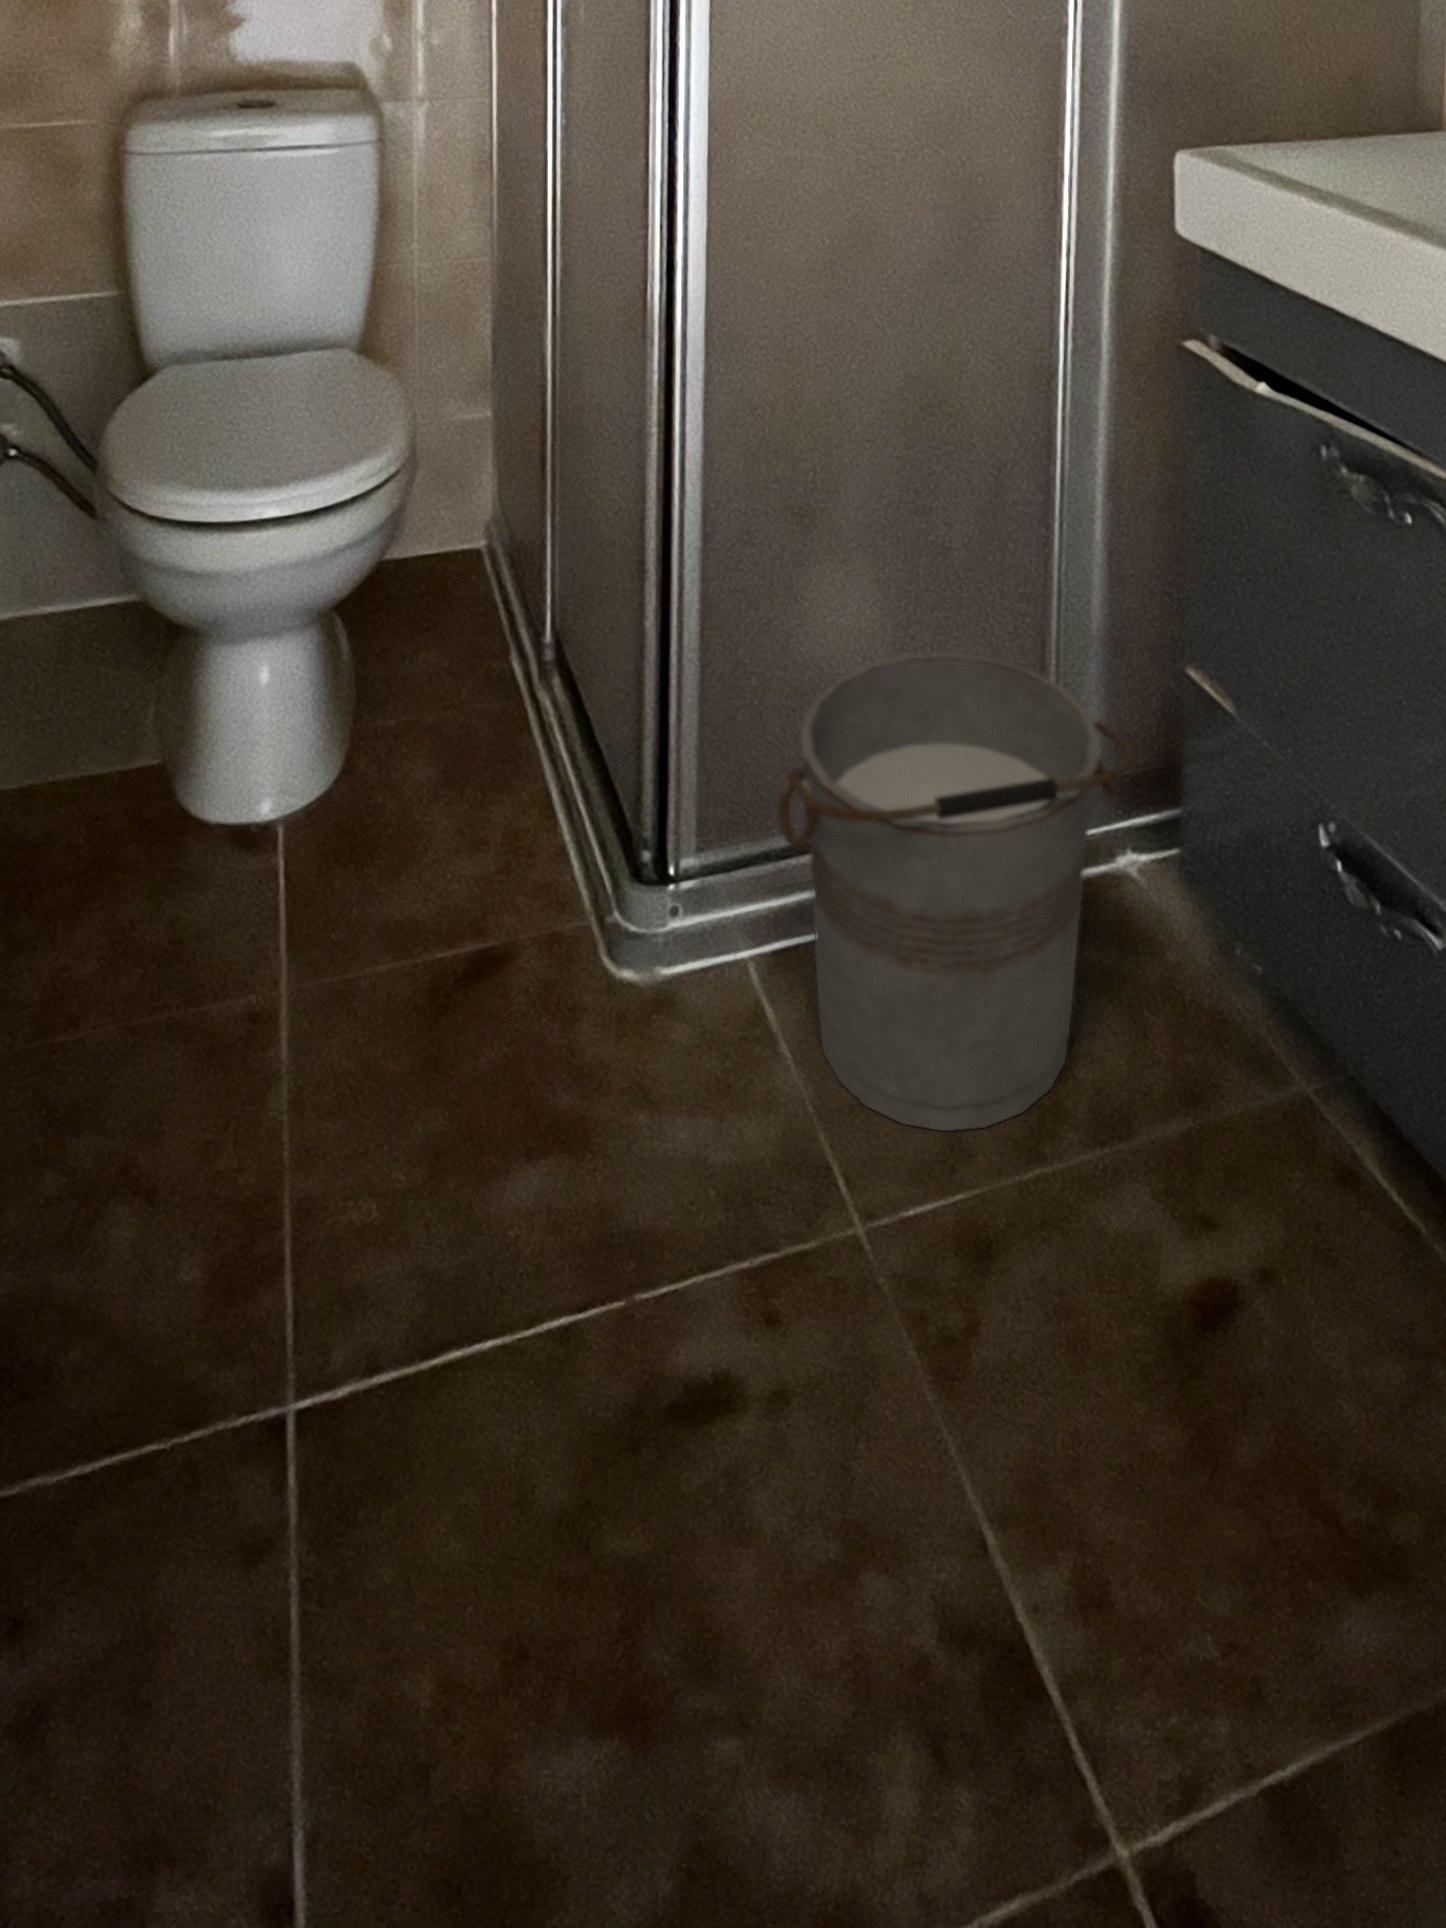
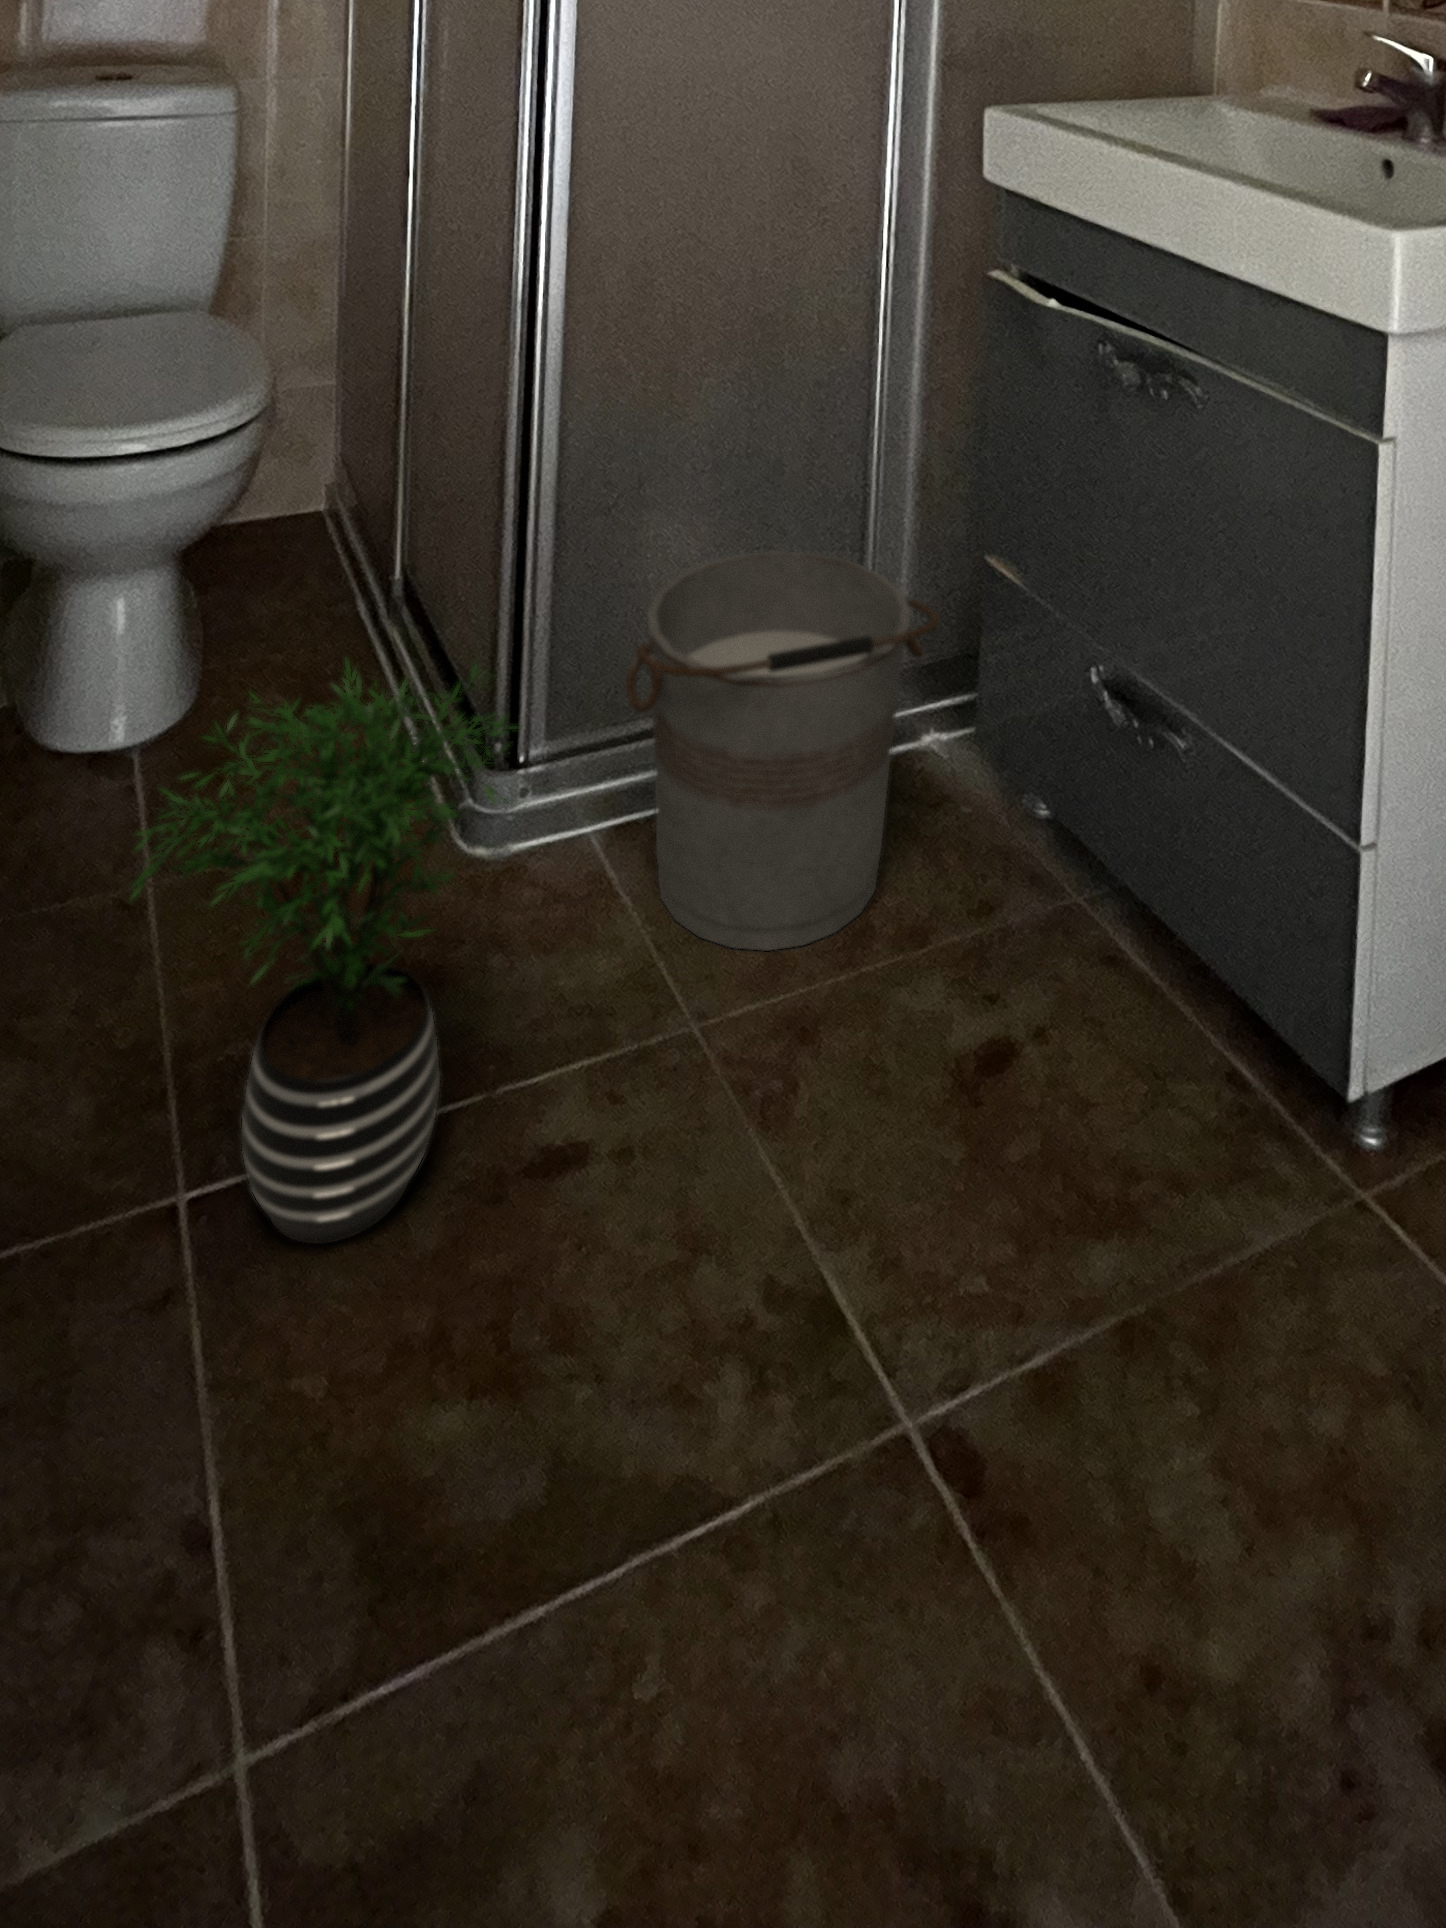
potted plant: none [220,788,661,1481] -> present [132,659,520,1244]

